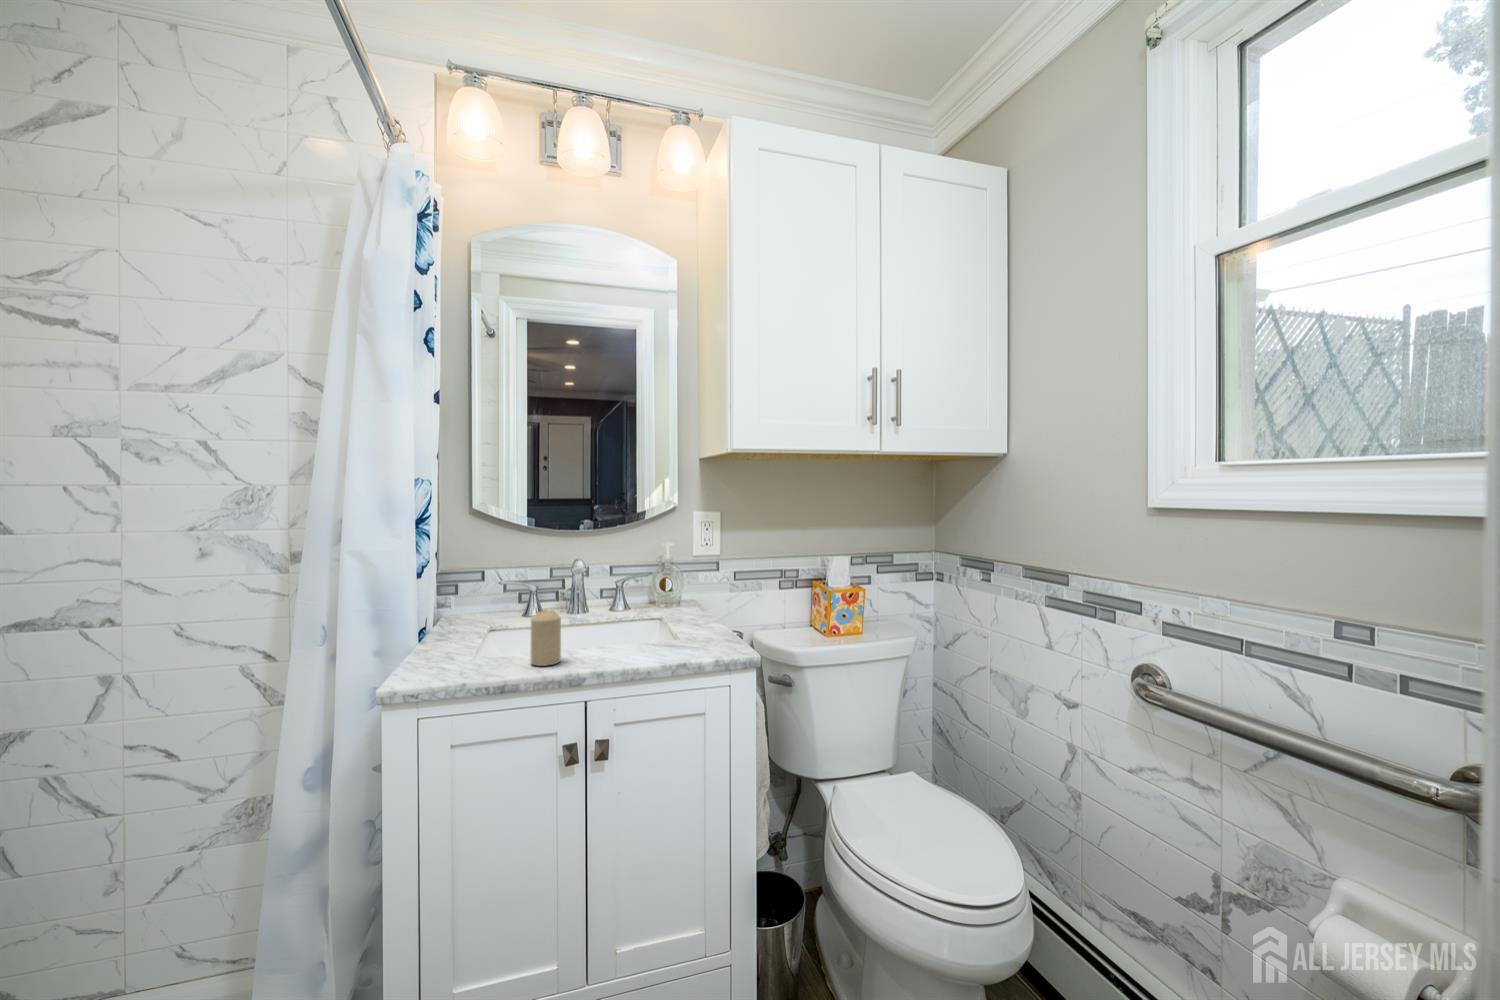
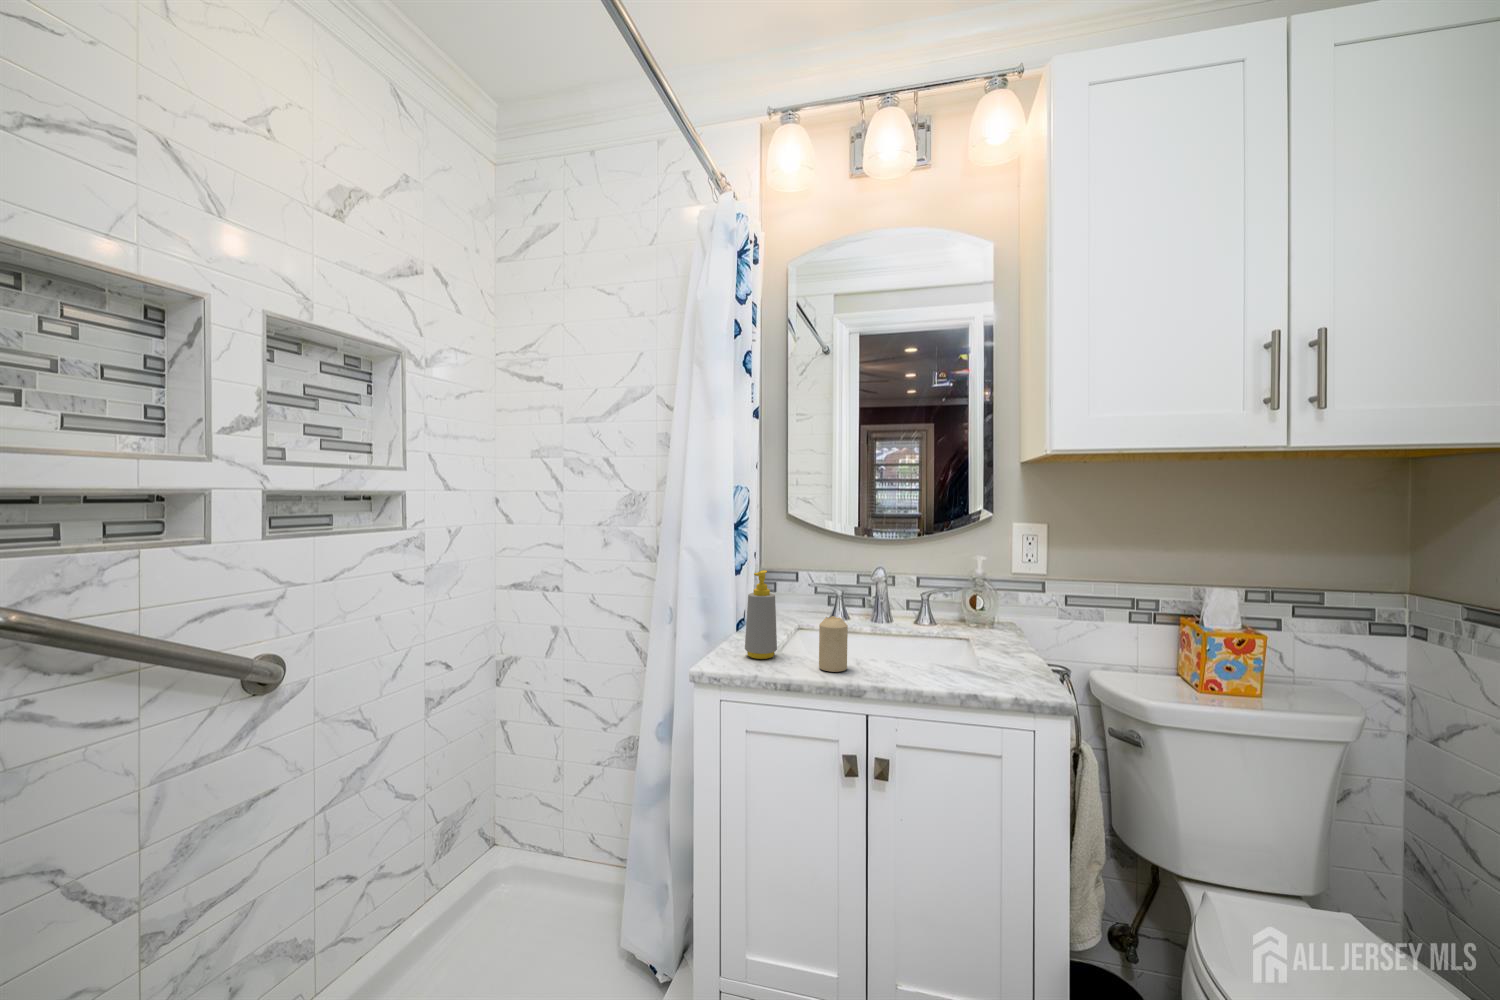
soap bottle: none [439,569,479,666] -> present [745,570,777,659]

